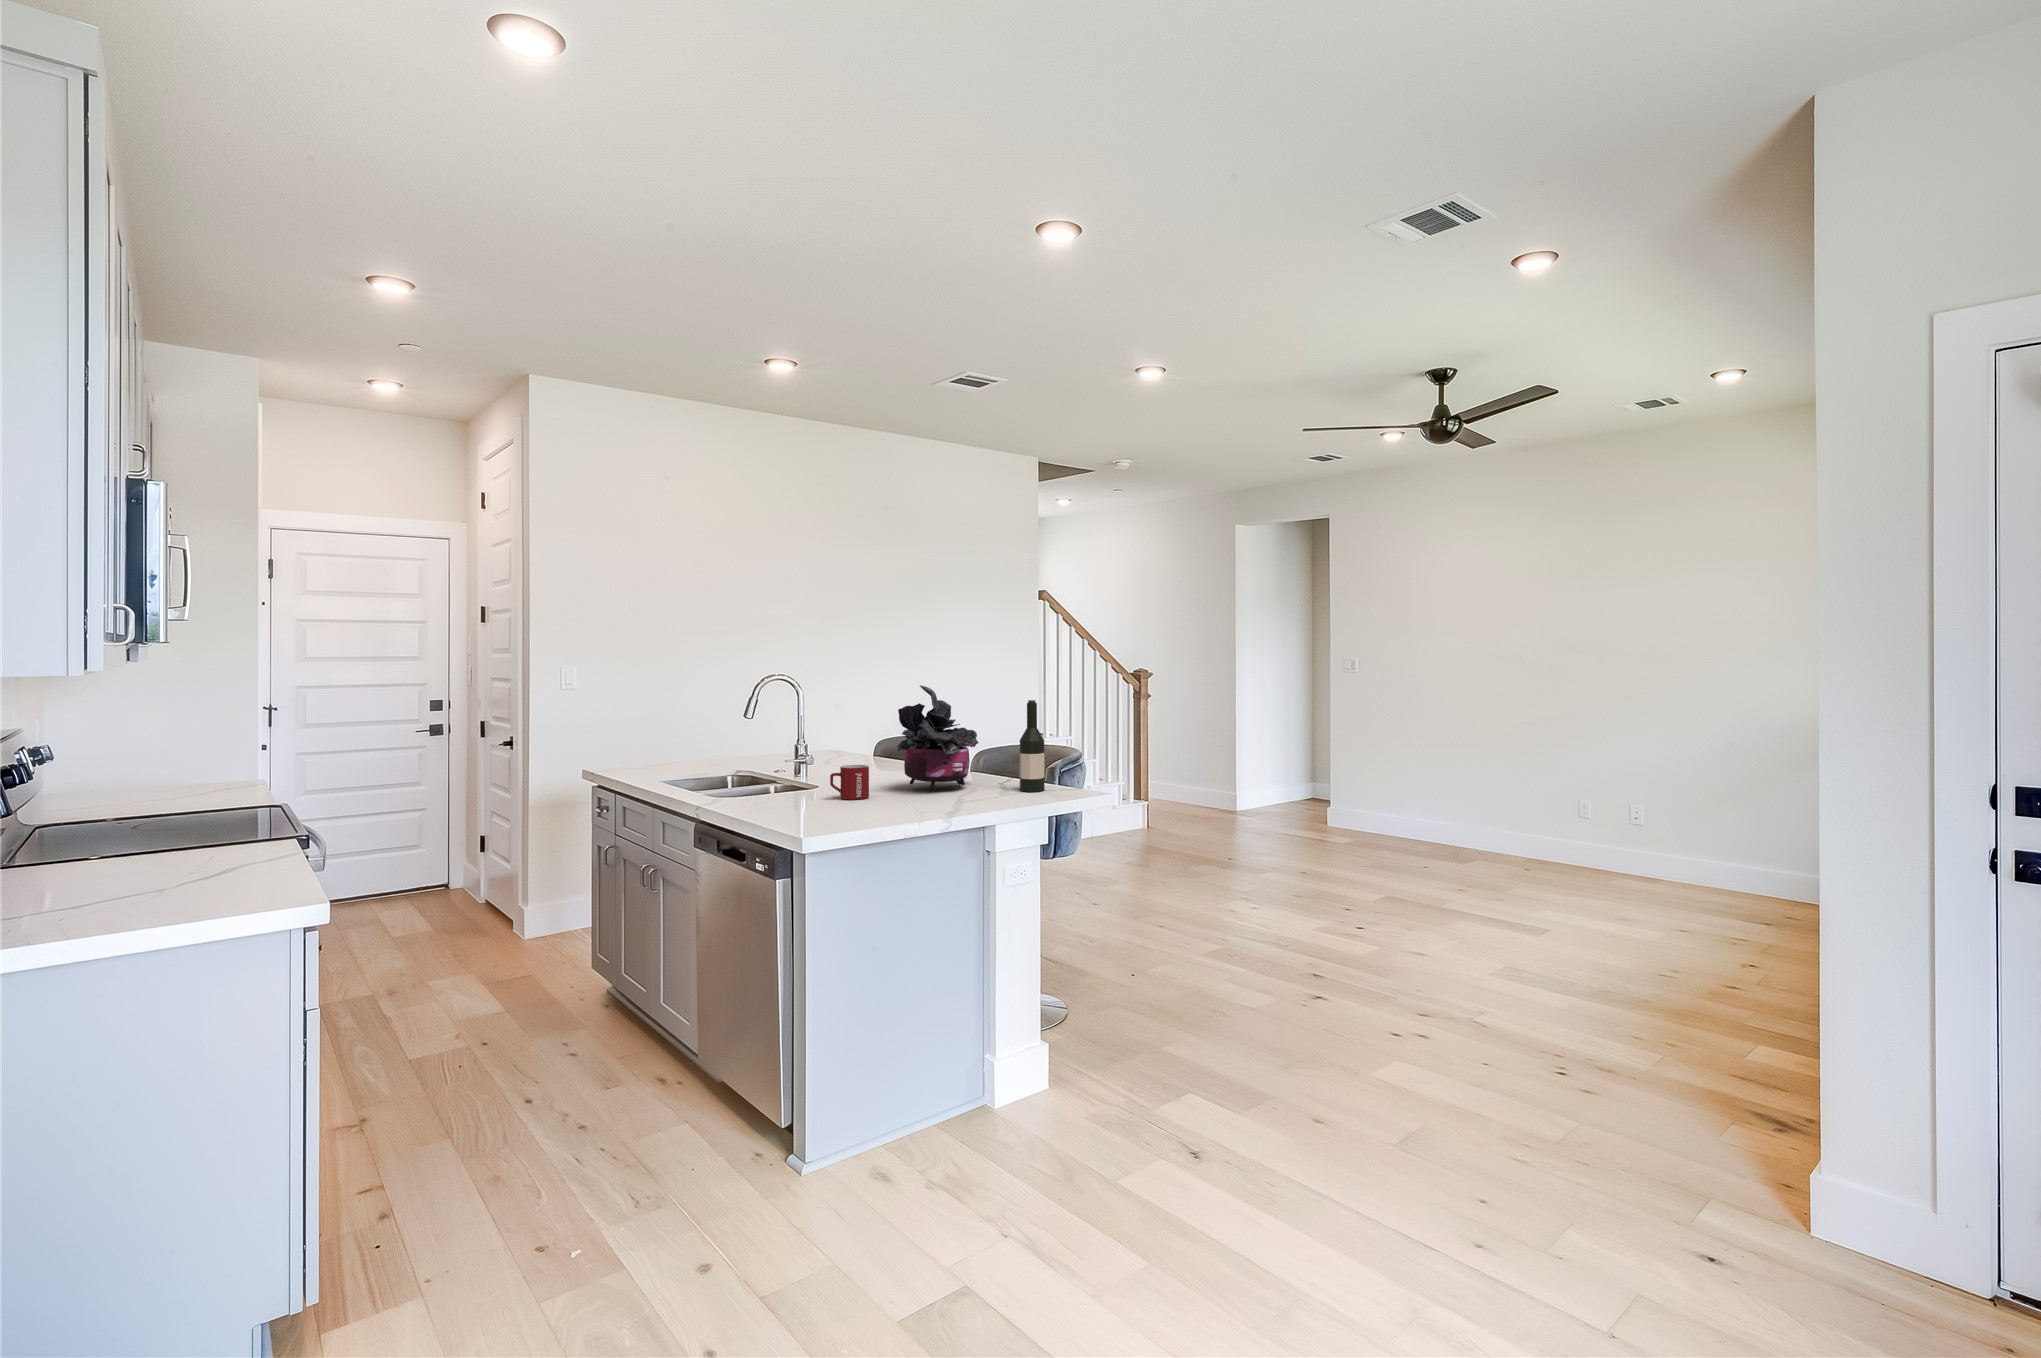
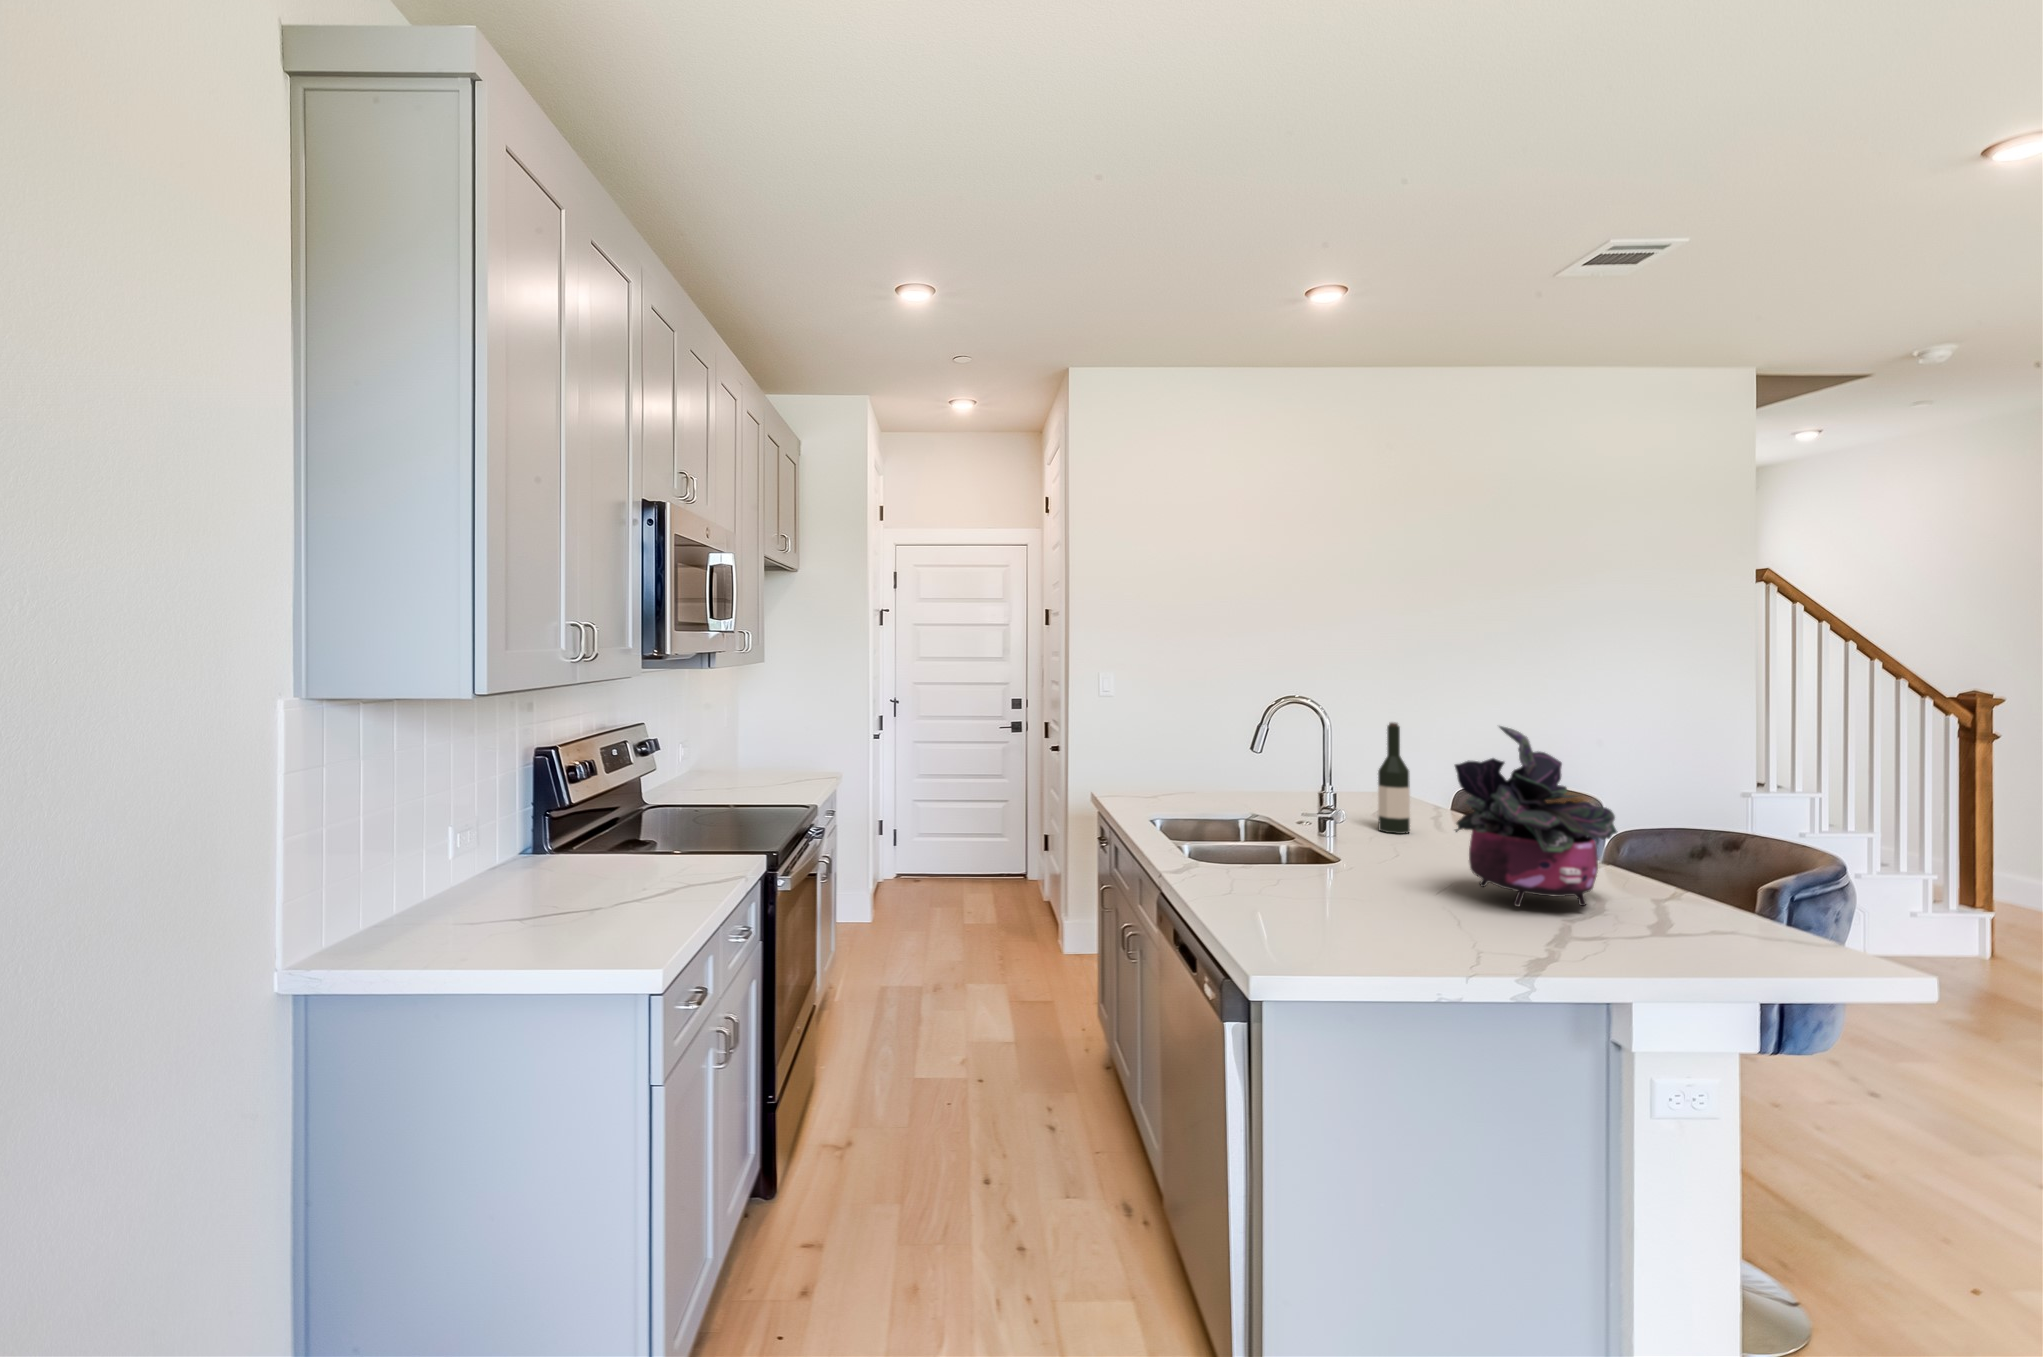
wine bottle: present [1020,700,1044,792] -> present [1378,722,1410,834]
mug: present [830,765,869,799] -> none [1334,845,1399,905]

